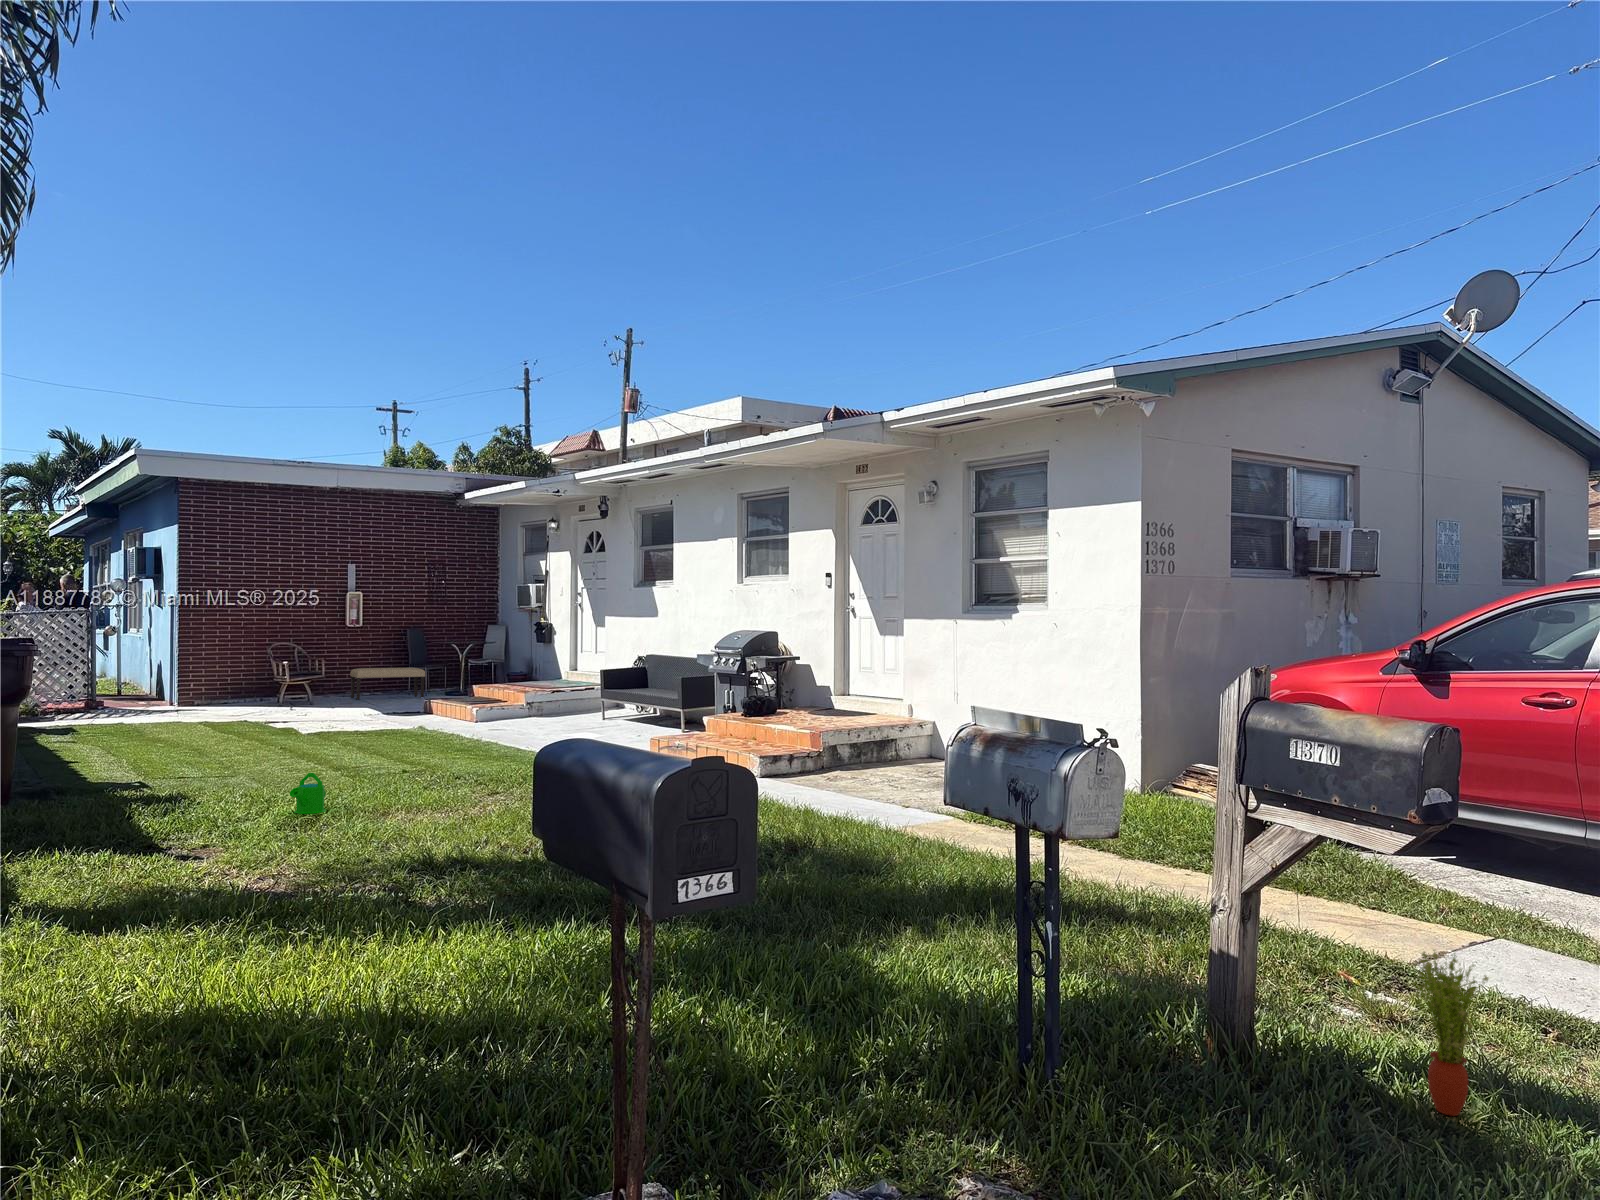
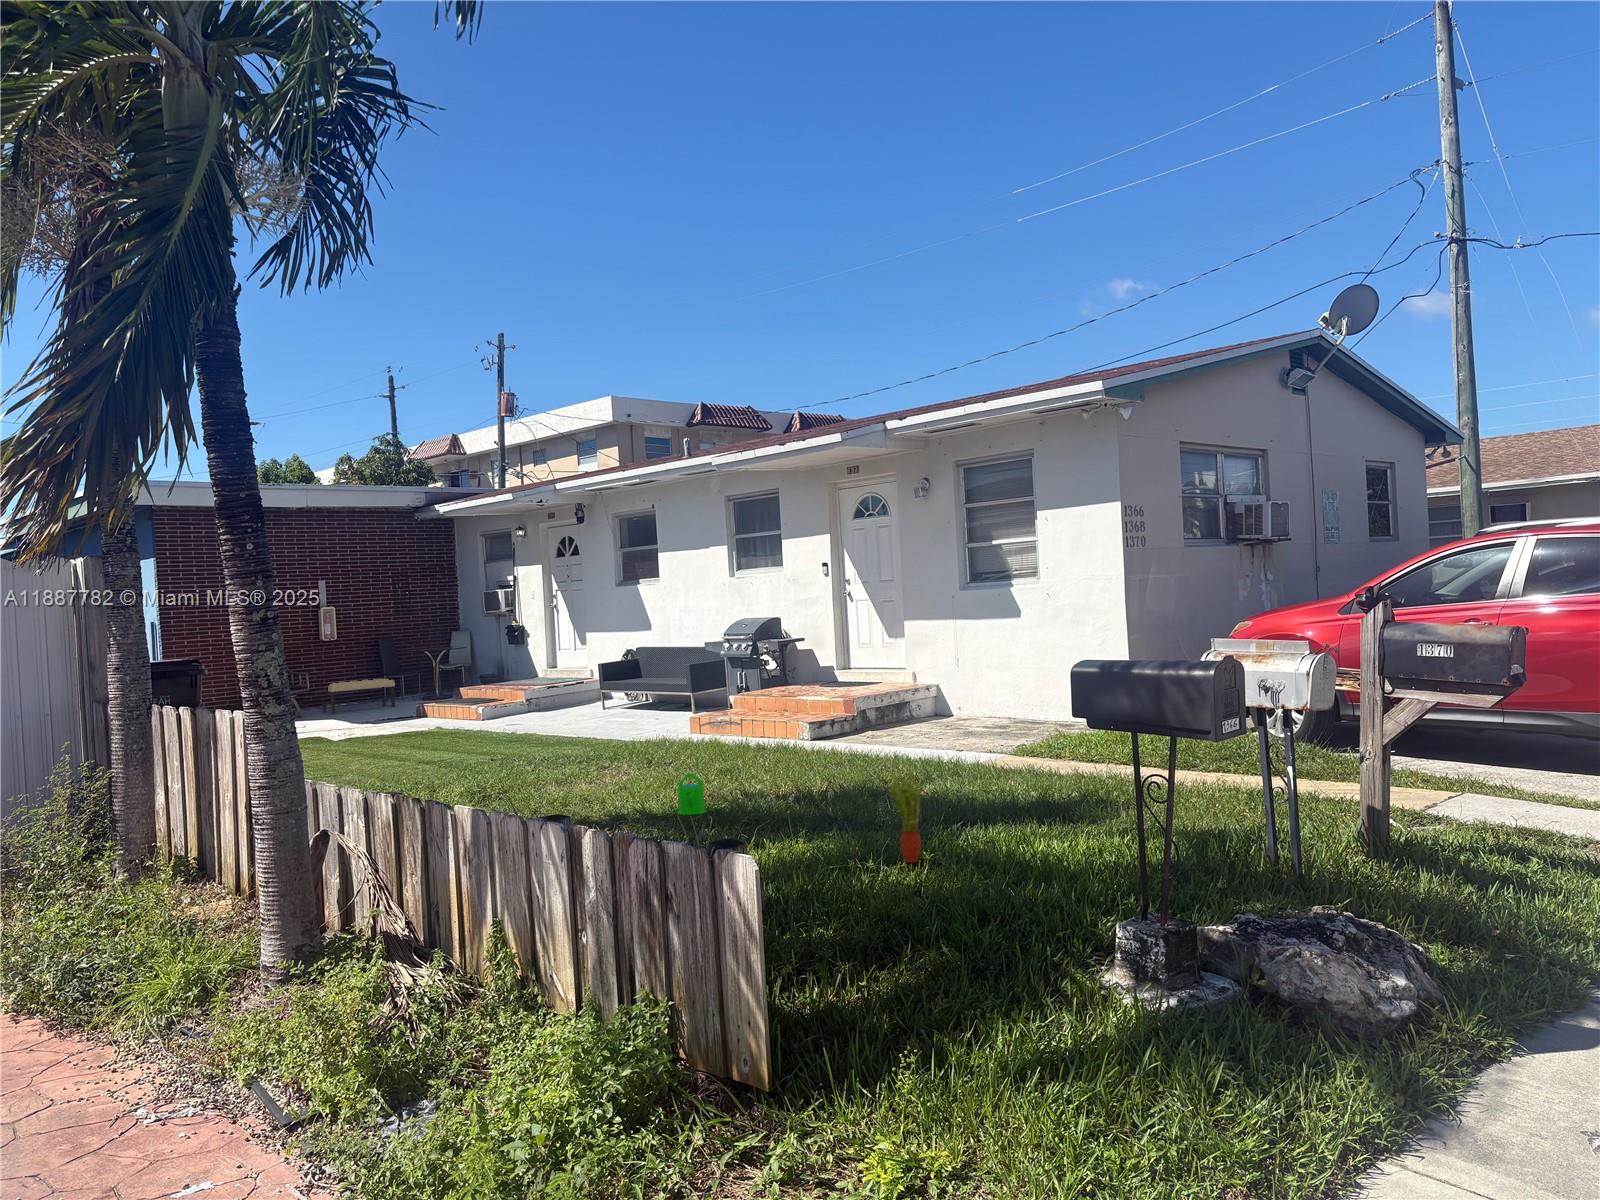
watering can: present [290,773,326,814] -> present [677,773,705,815]
potted plant: present [1414,950,1488,1116] -> present [889,771,926,863]

